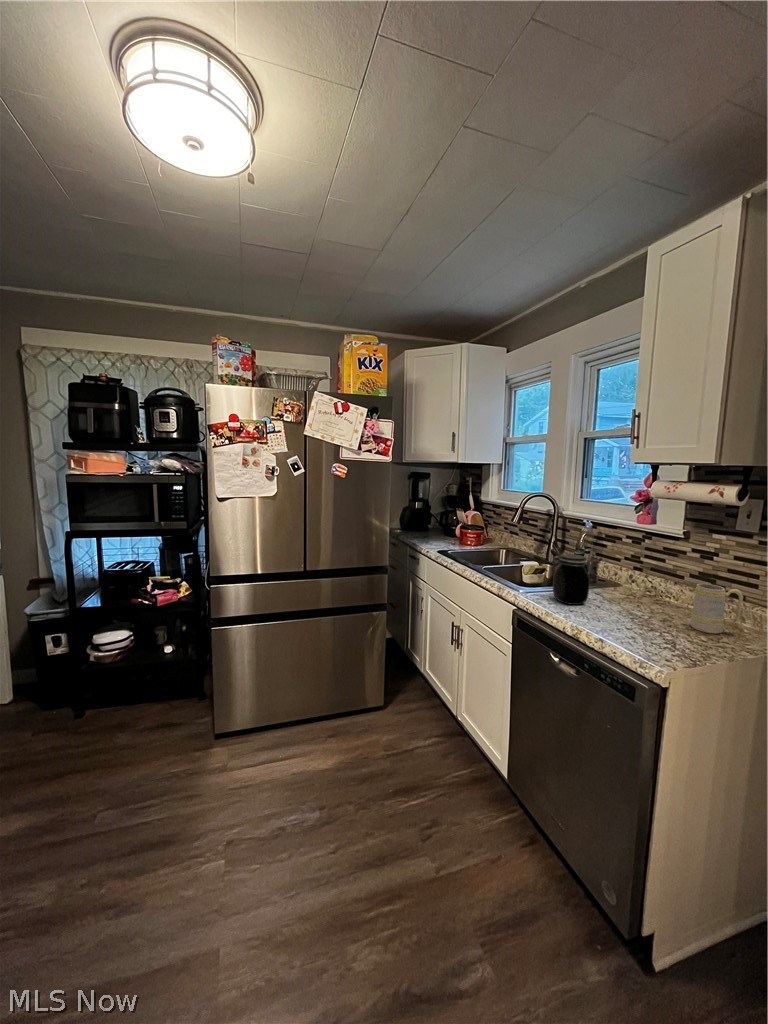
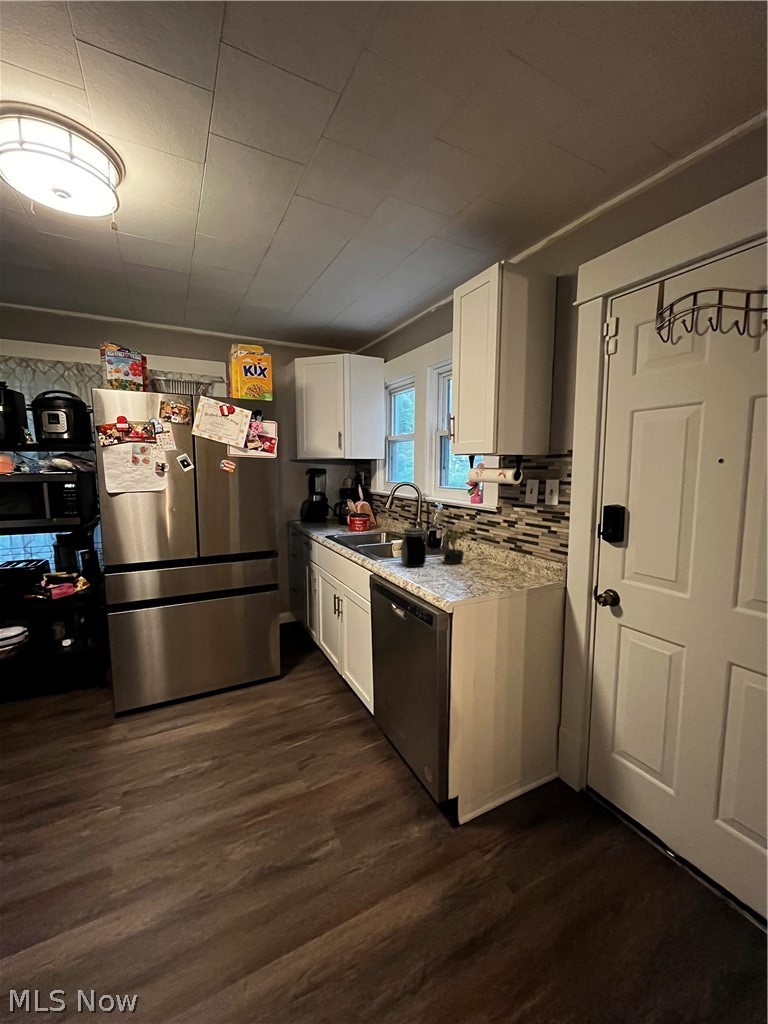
succulent plant: none [605,557,644,602] -> present [441,530,467,564]
mug: present [690,584,743,634] -> none [492,543,522,579]

